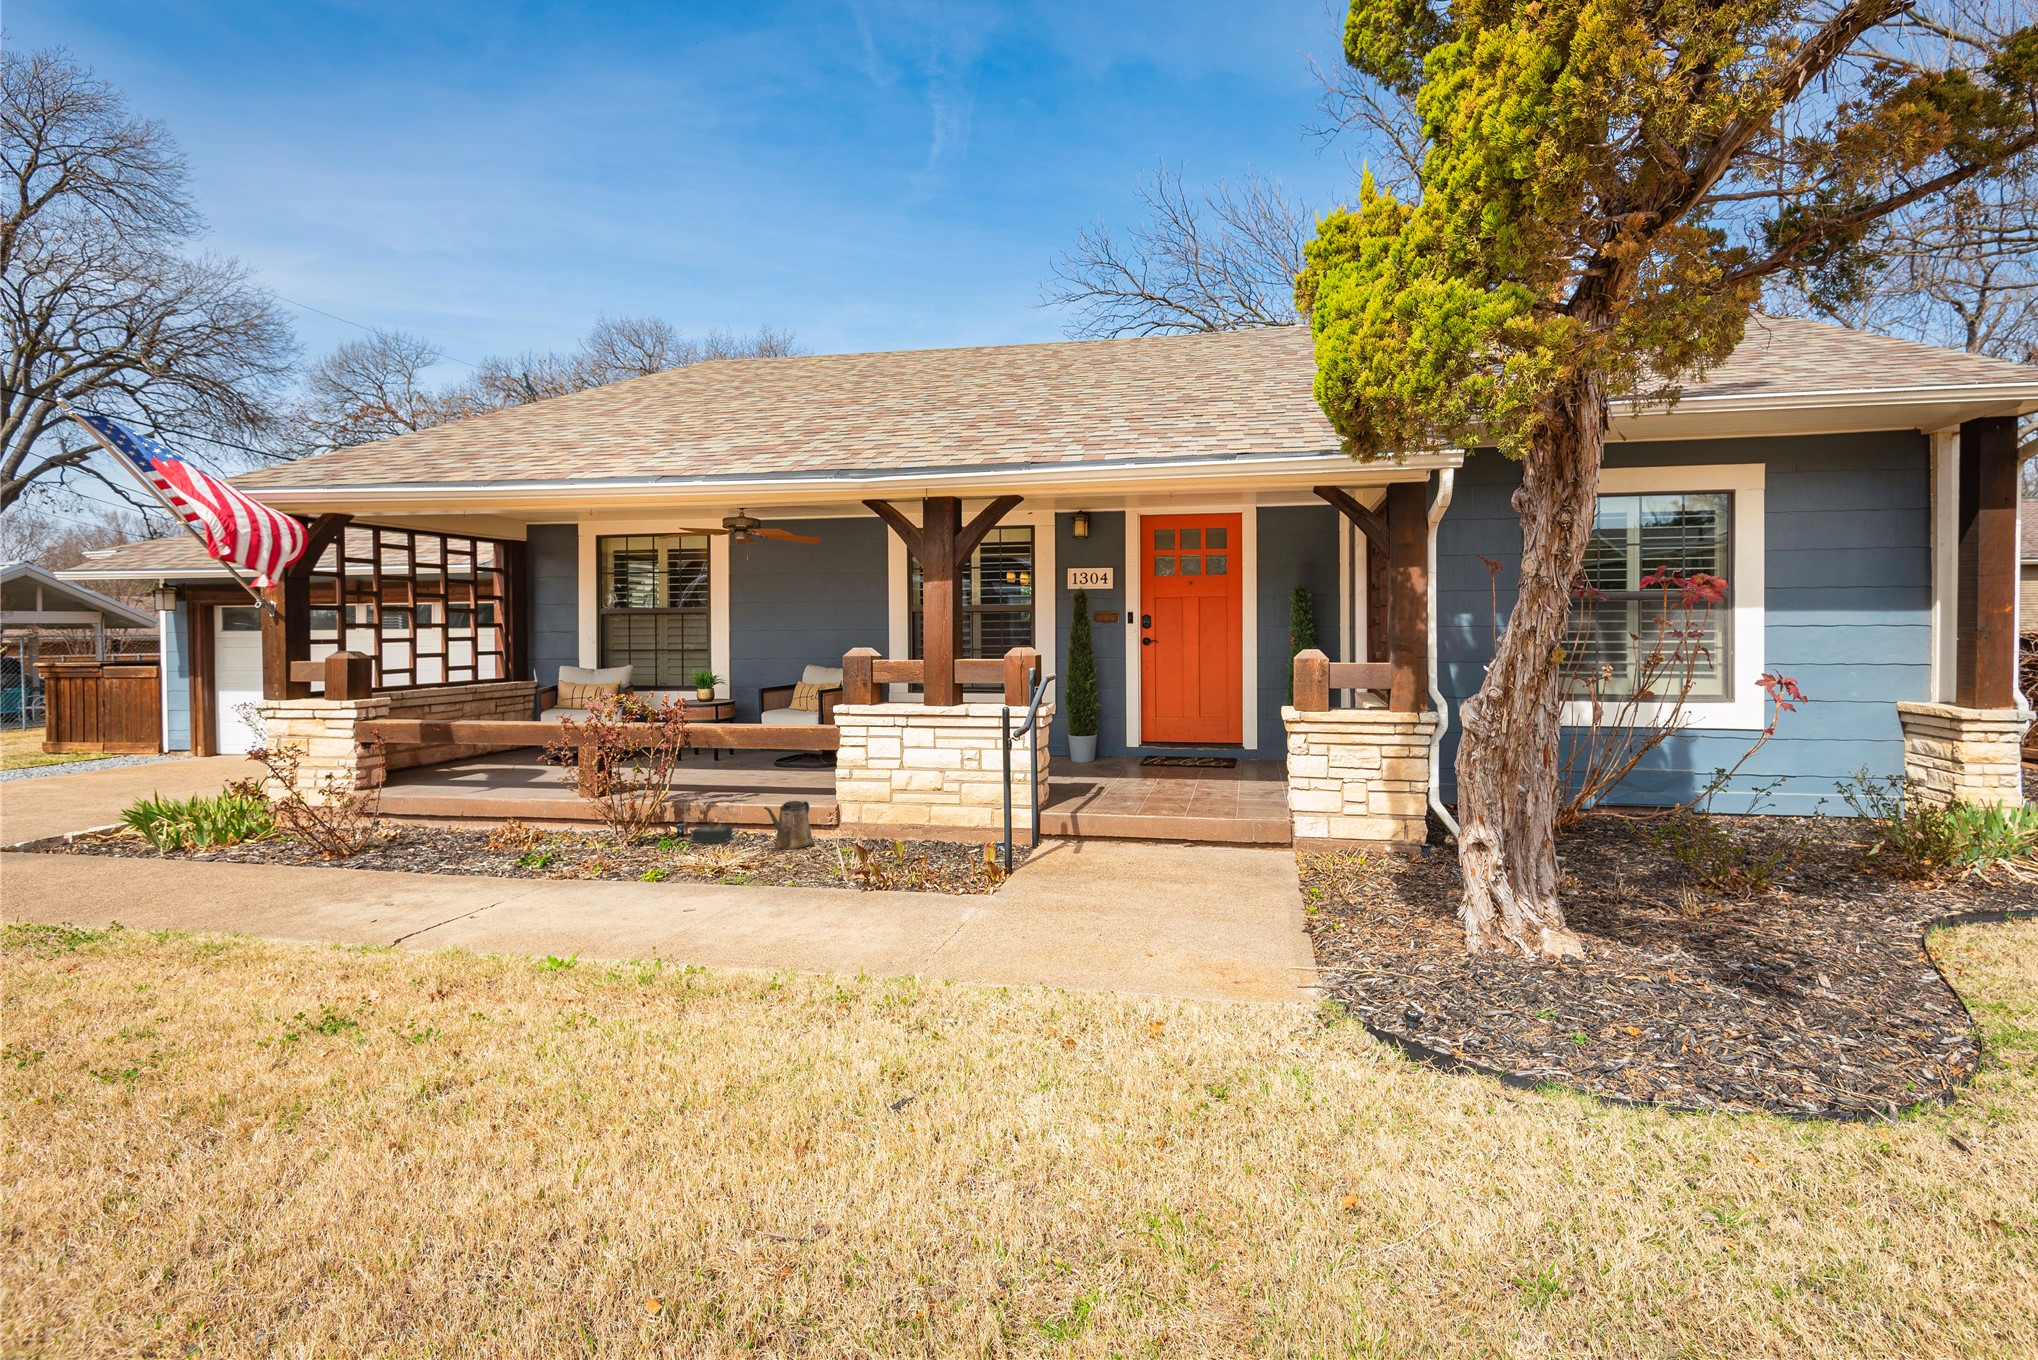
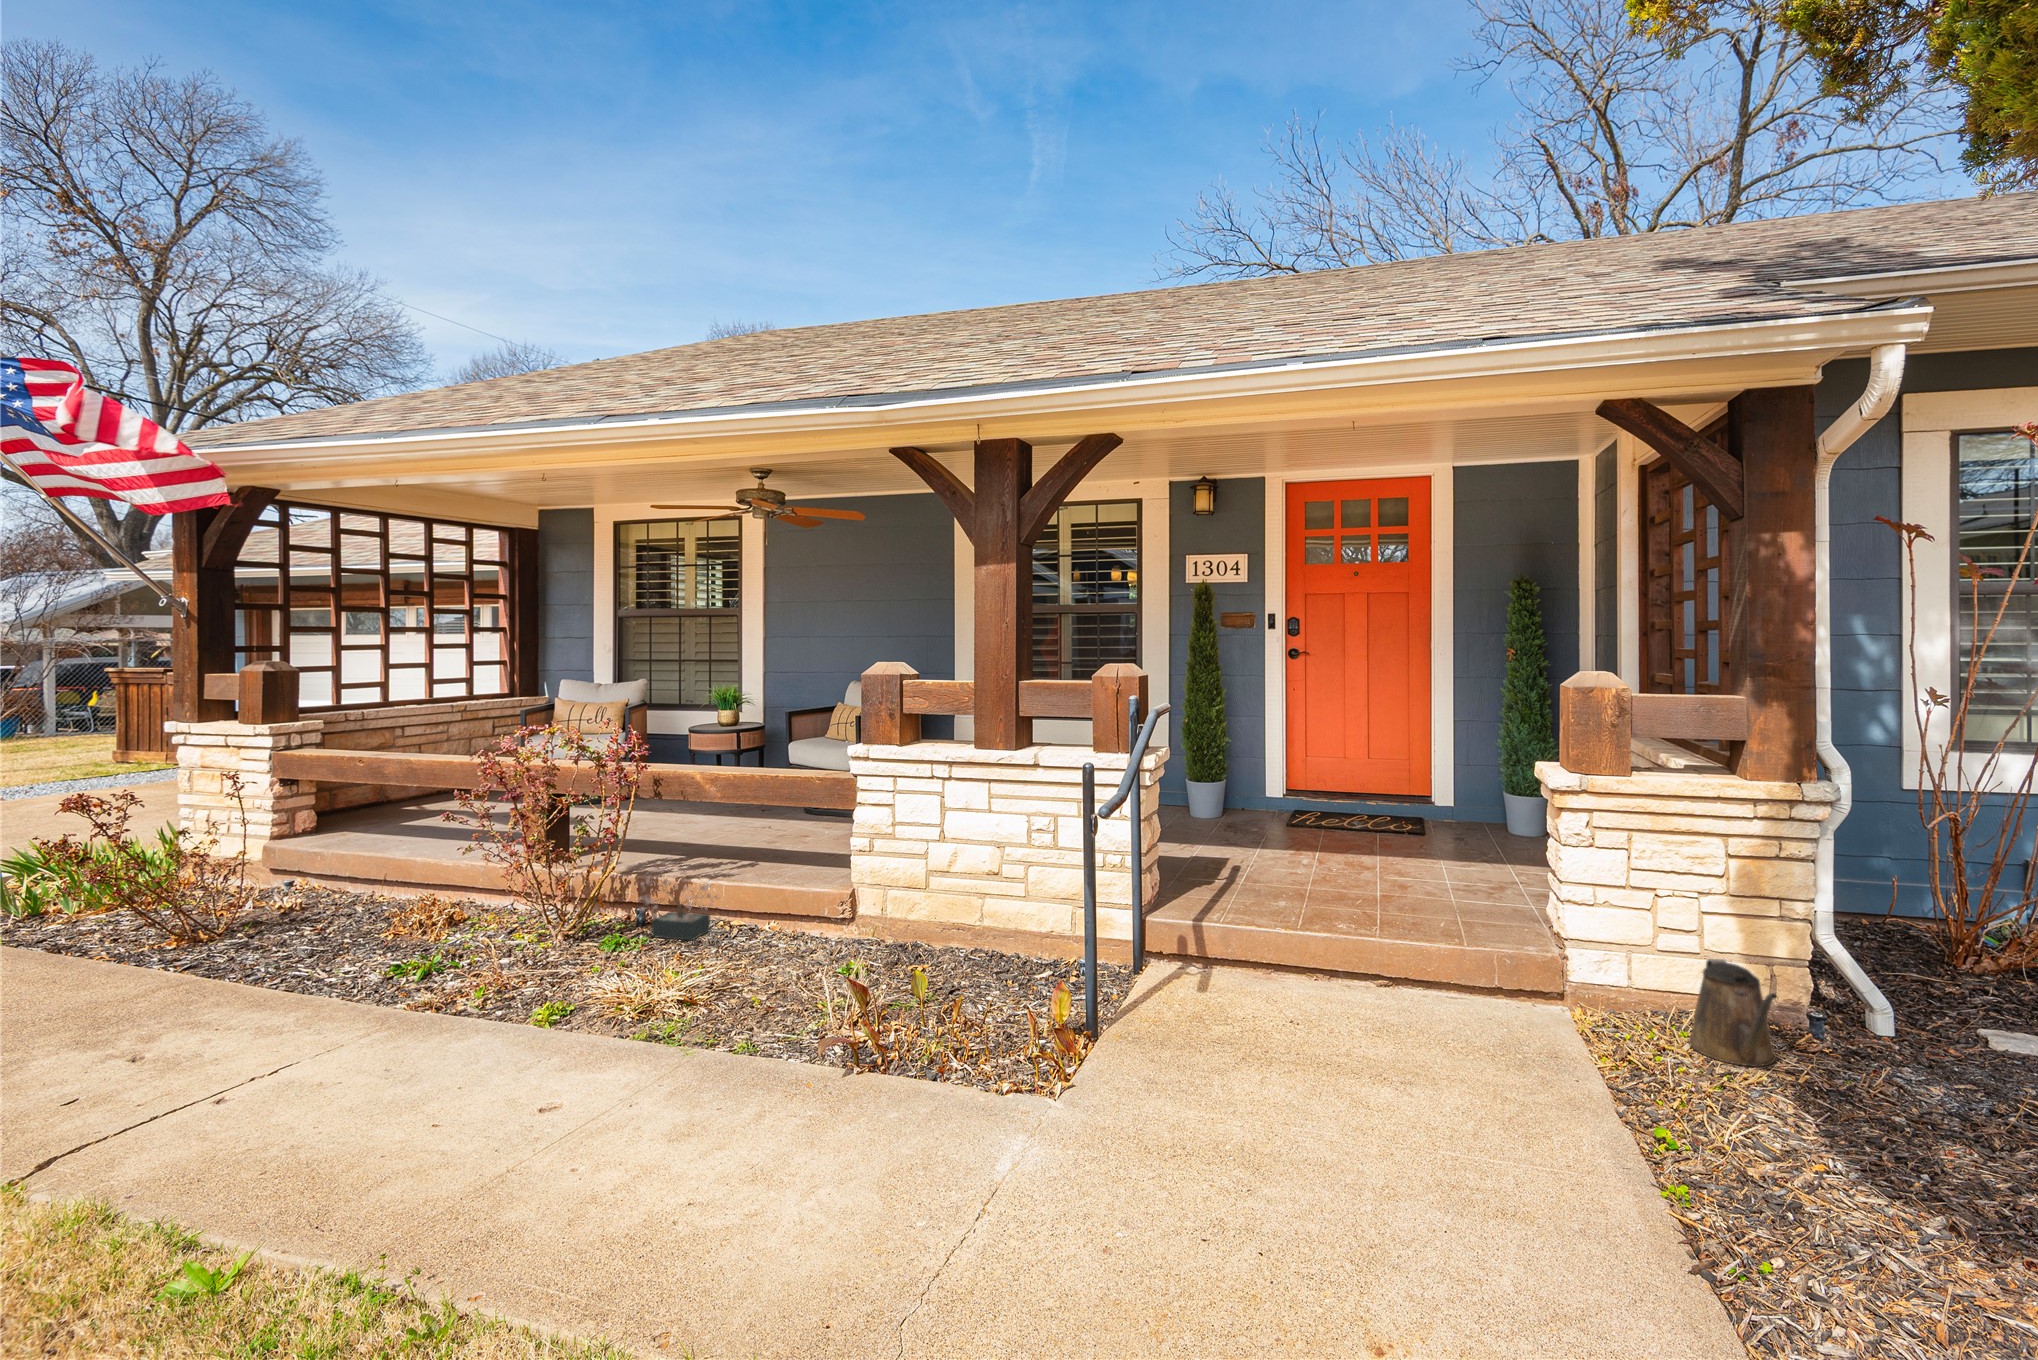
watering can: present [764,801,814,849] -> present [1689,959,1777,1067]

